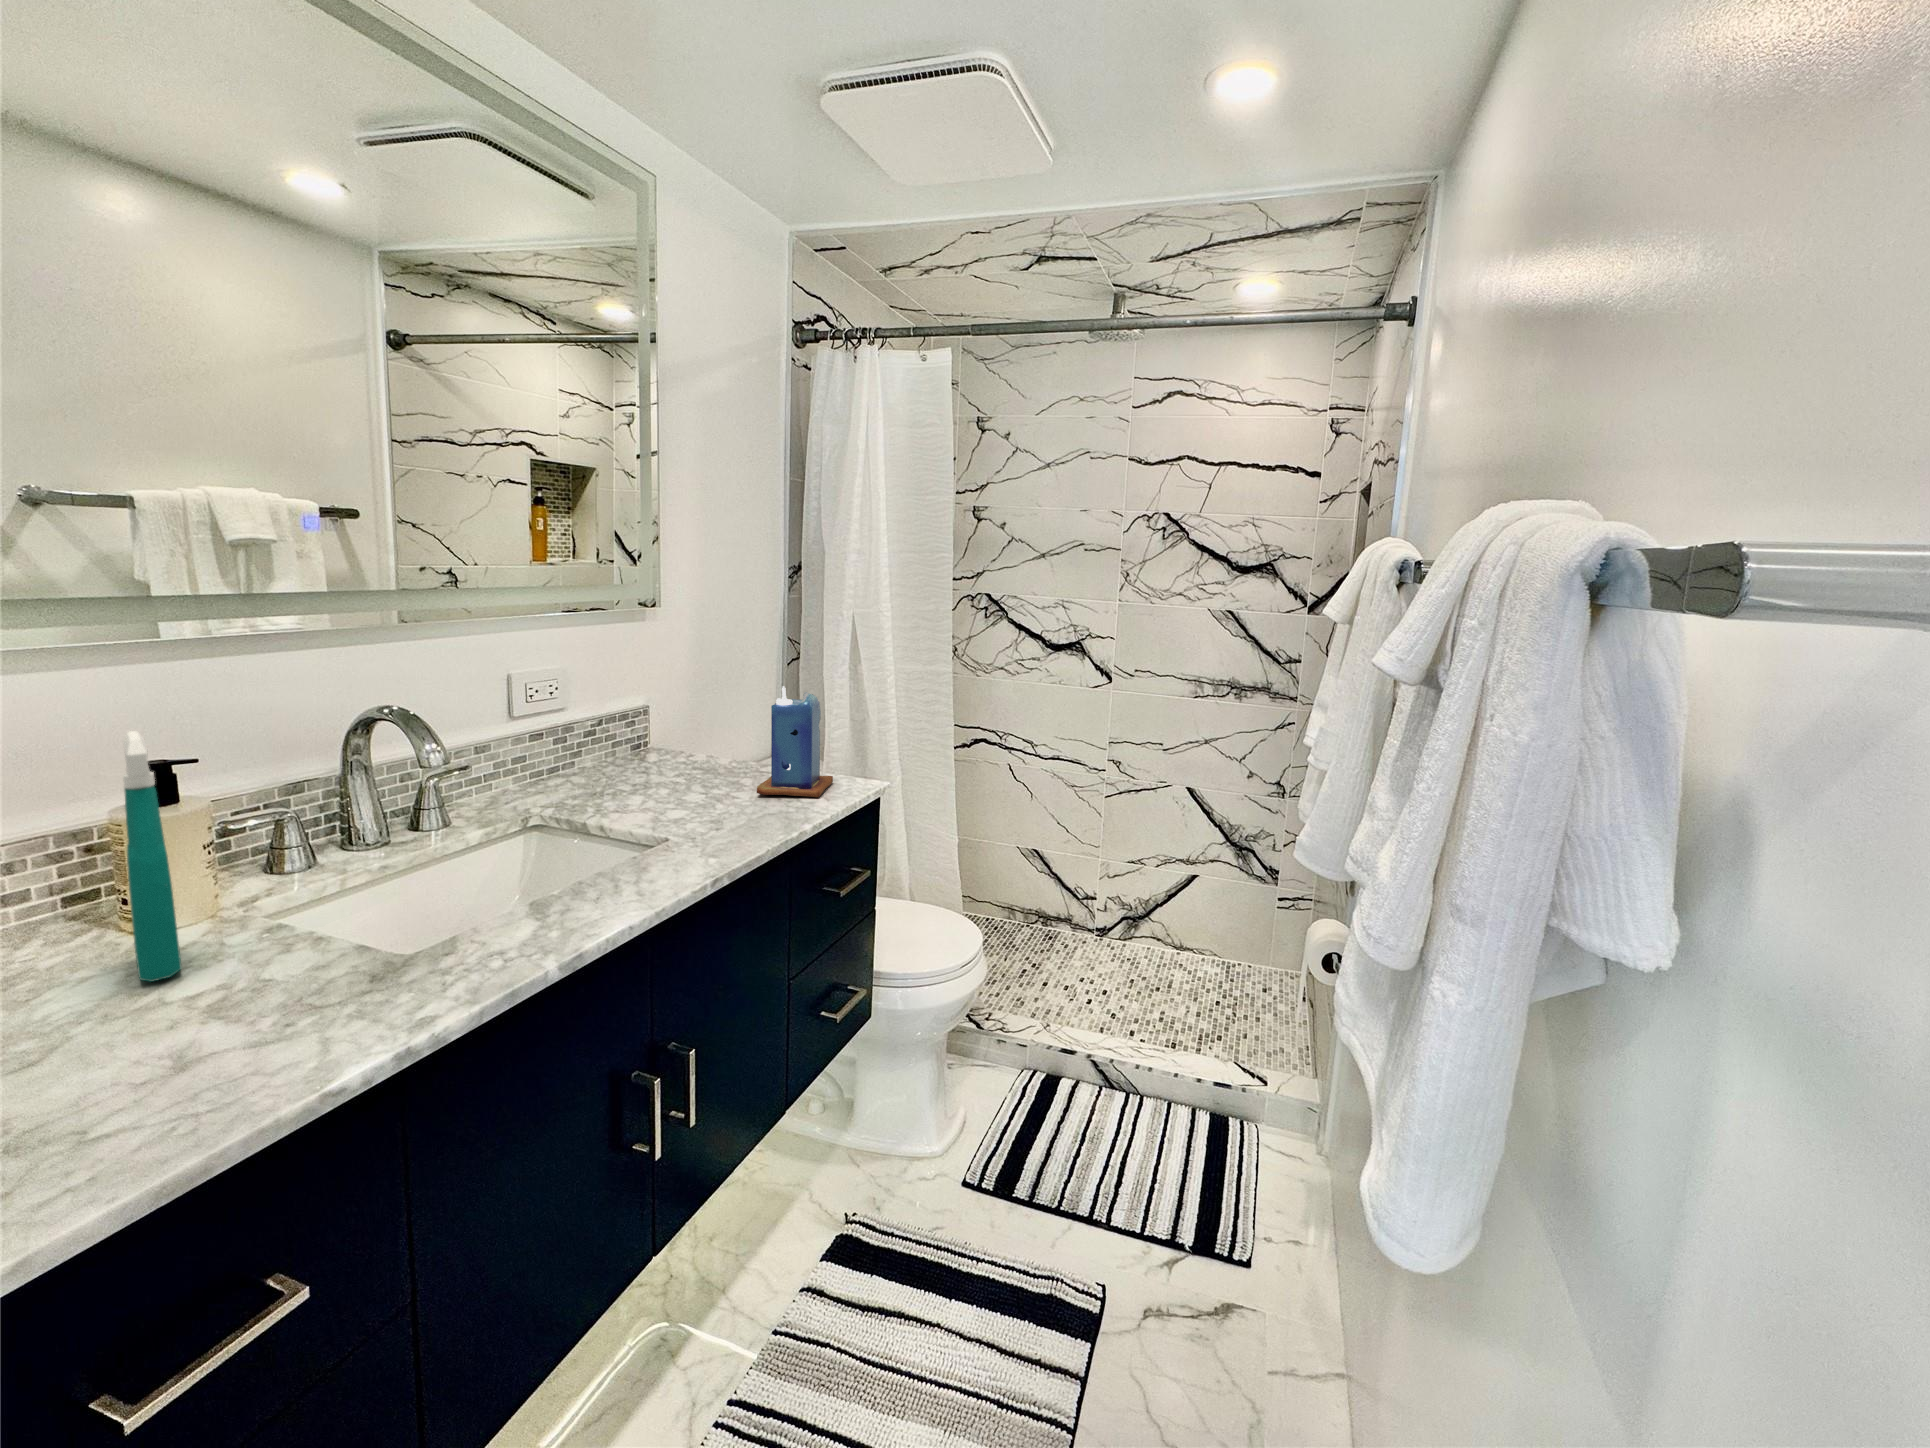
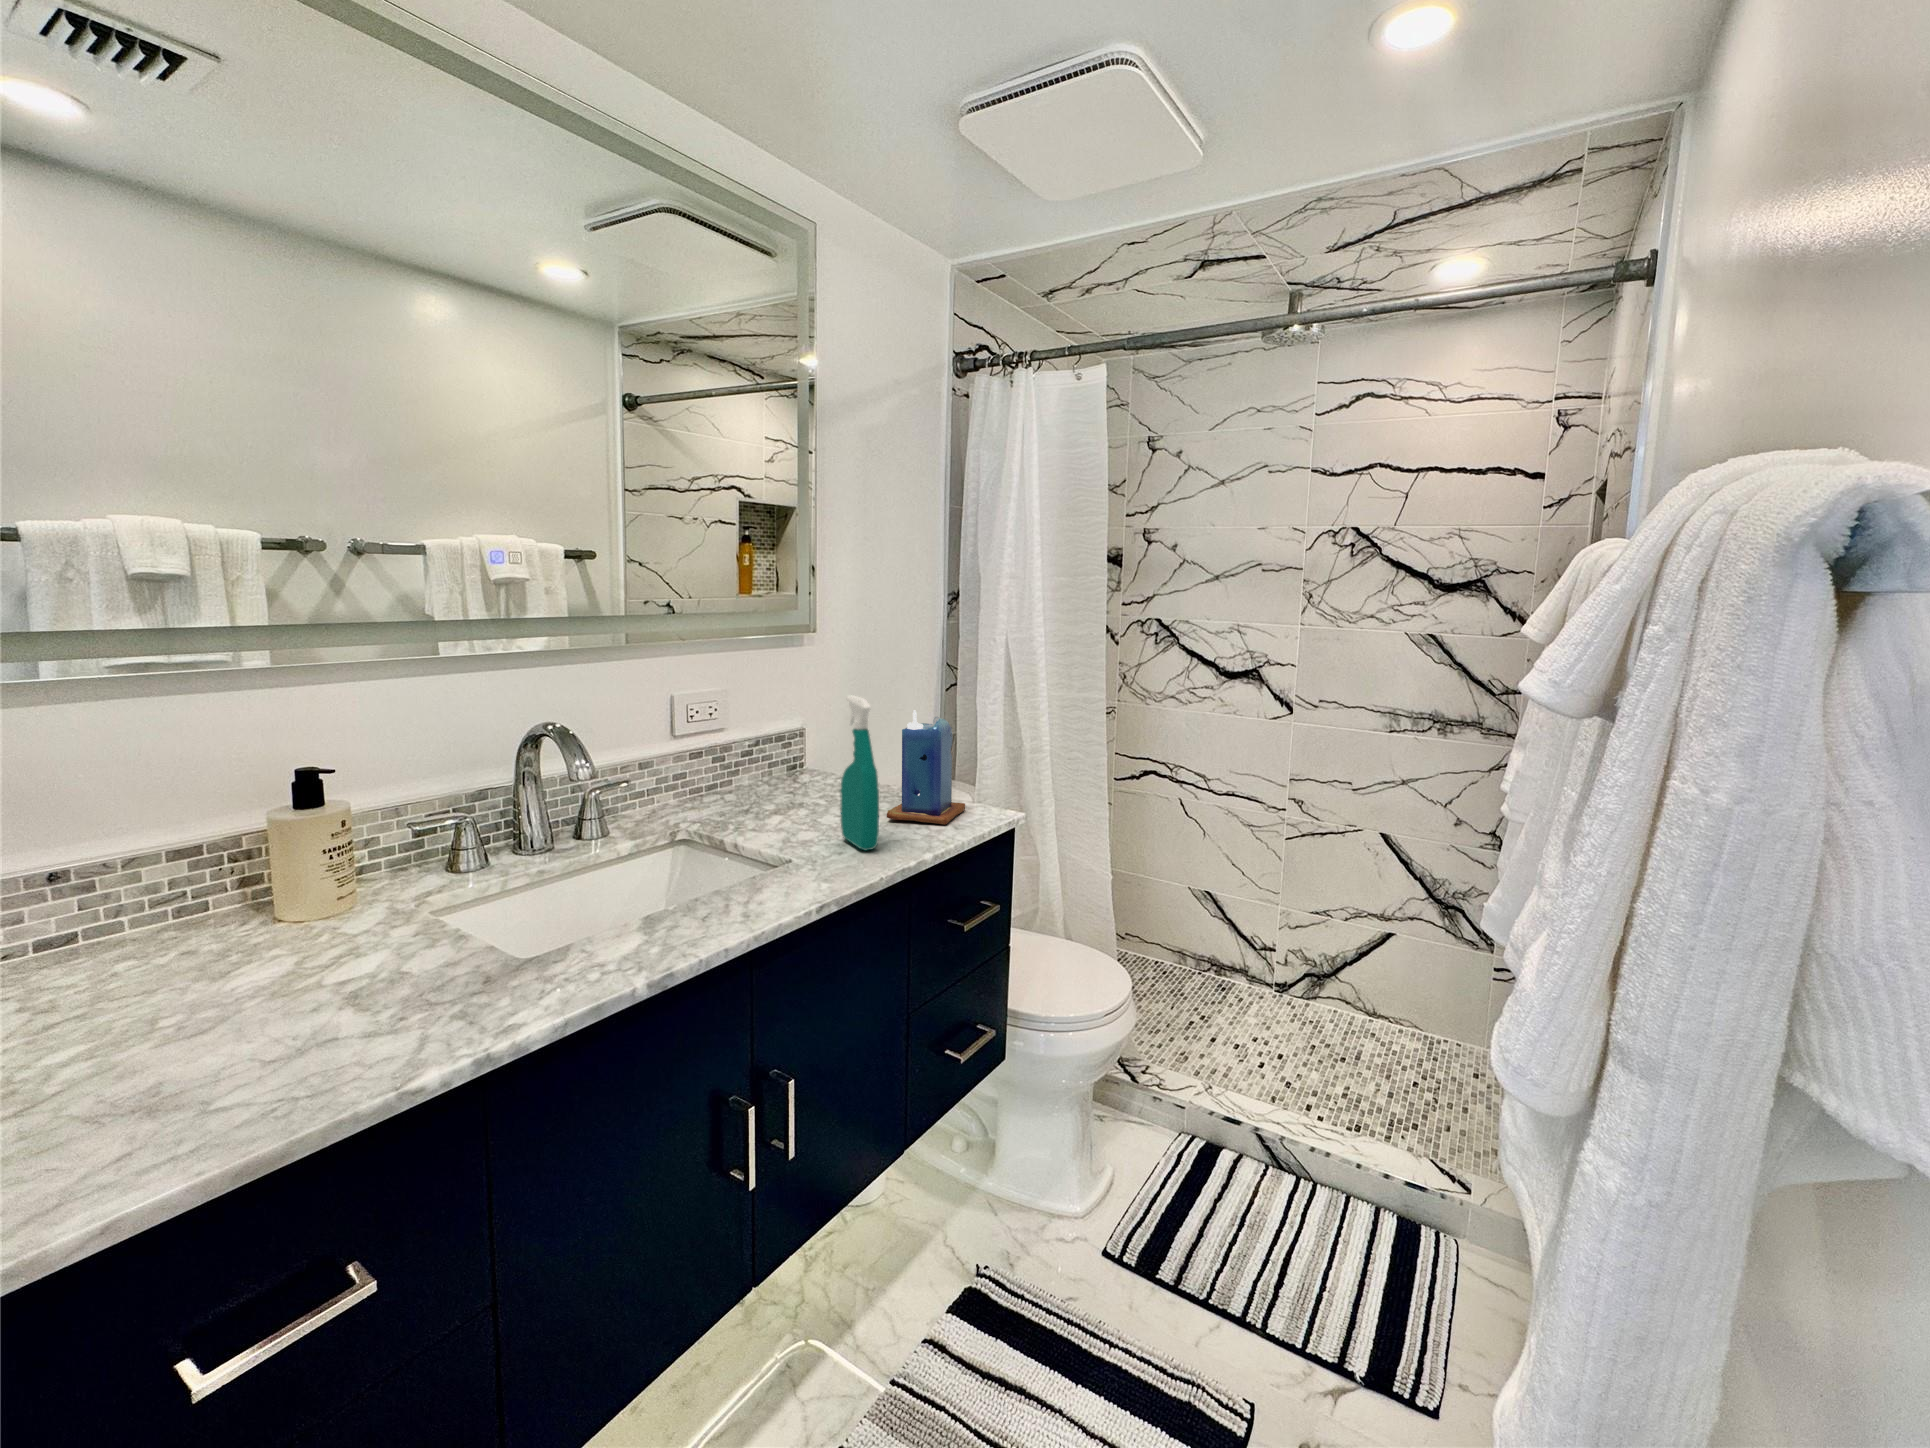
spray bottle: present [123,731,182,982] -> present [840,695,879,851]

